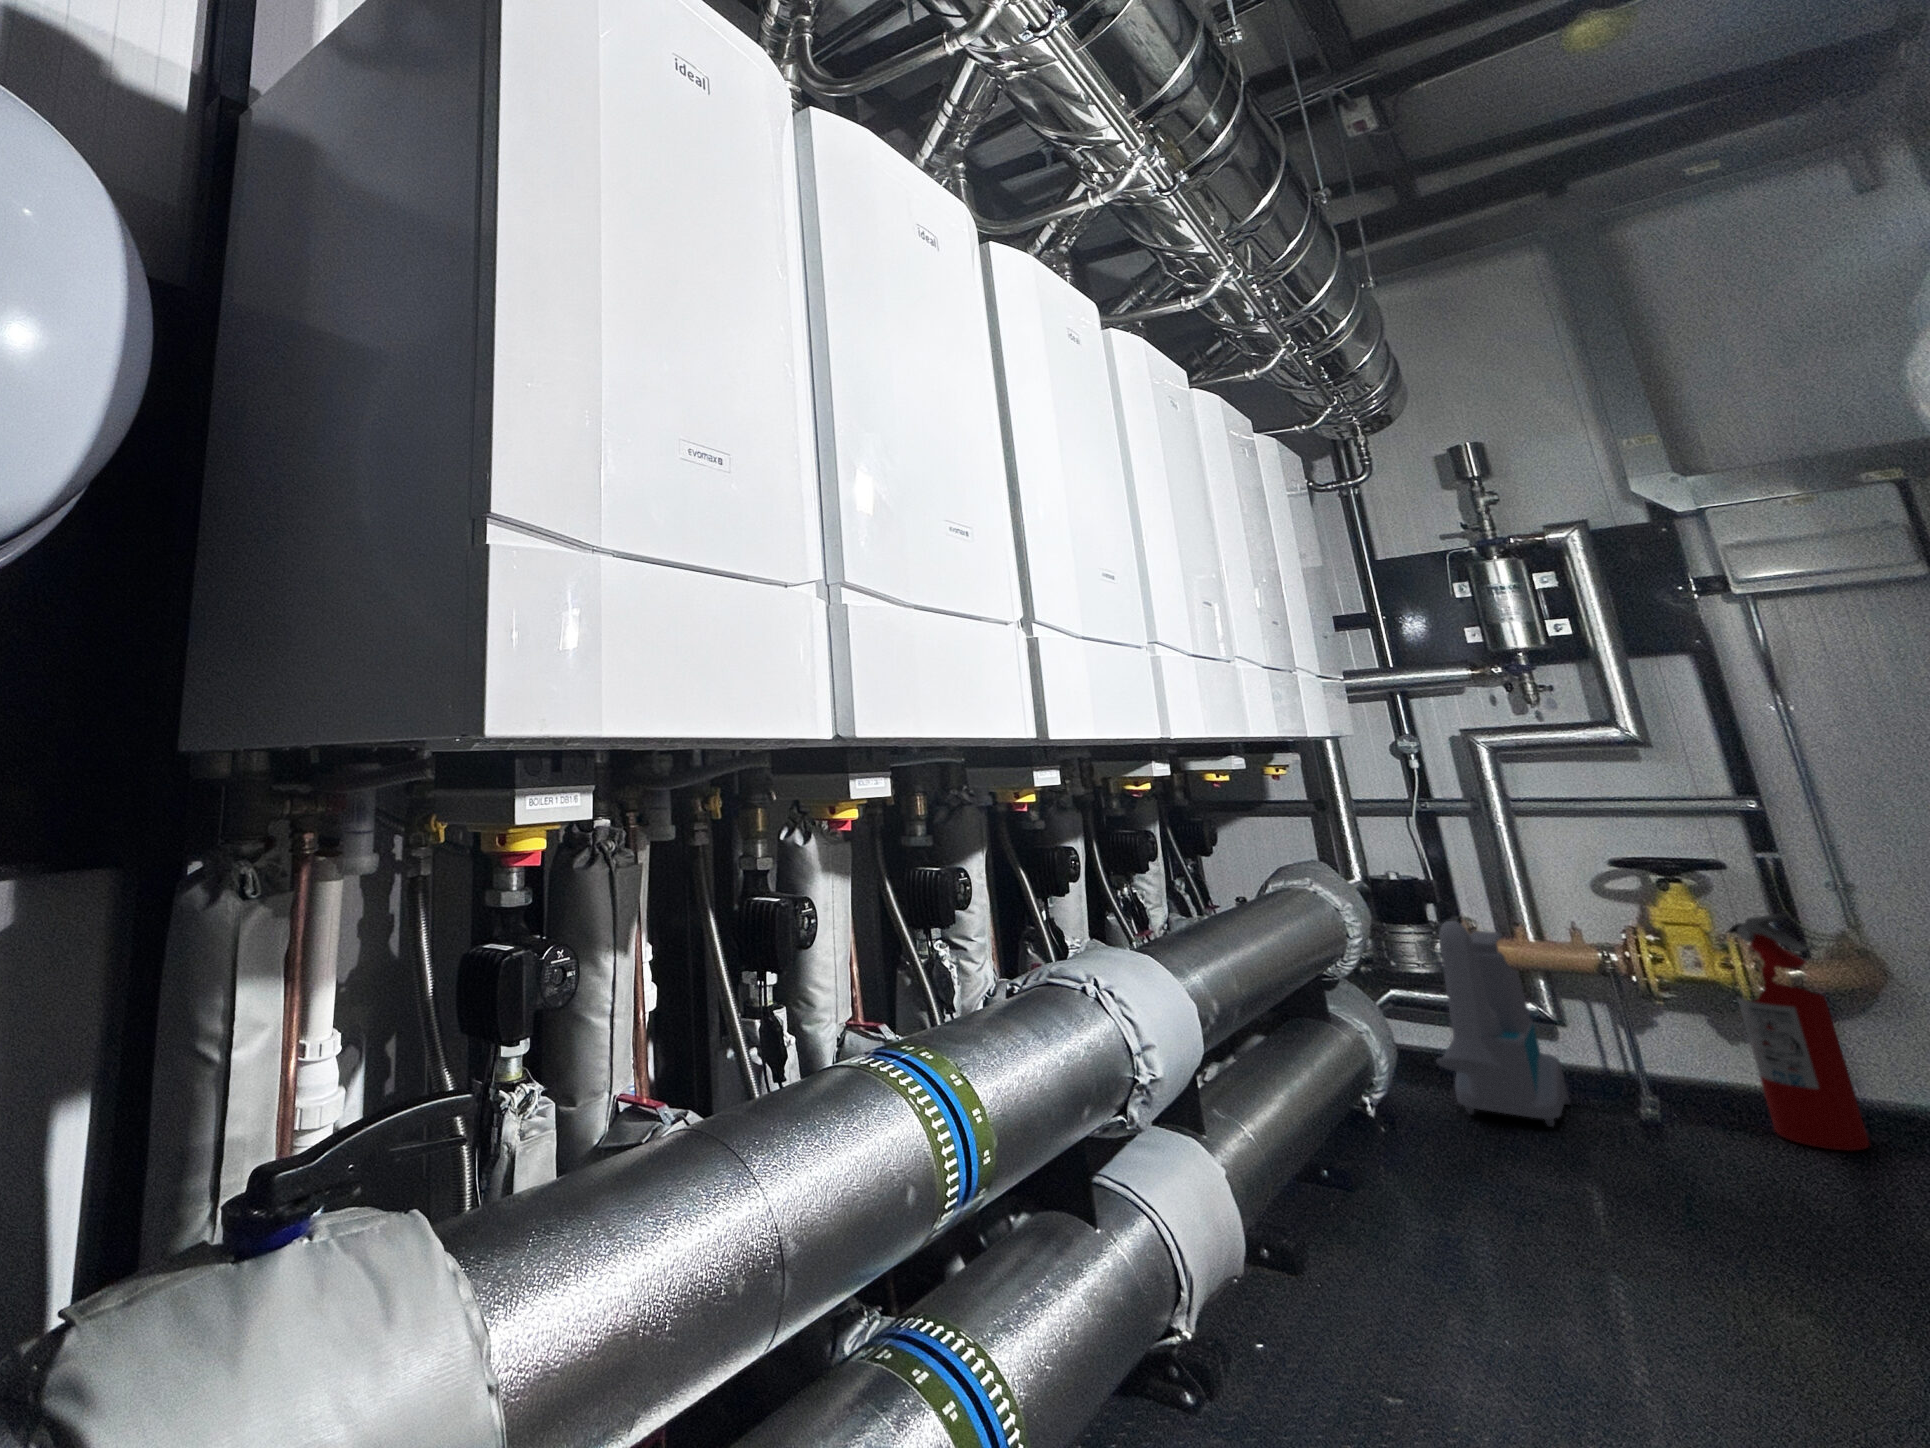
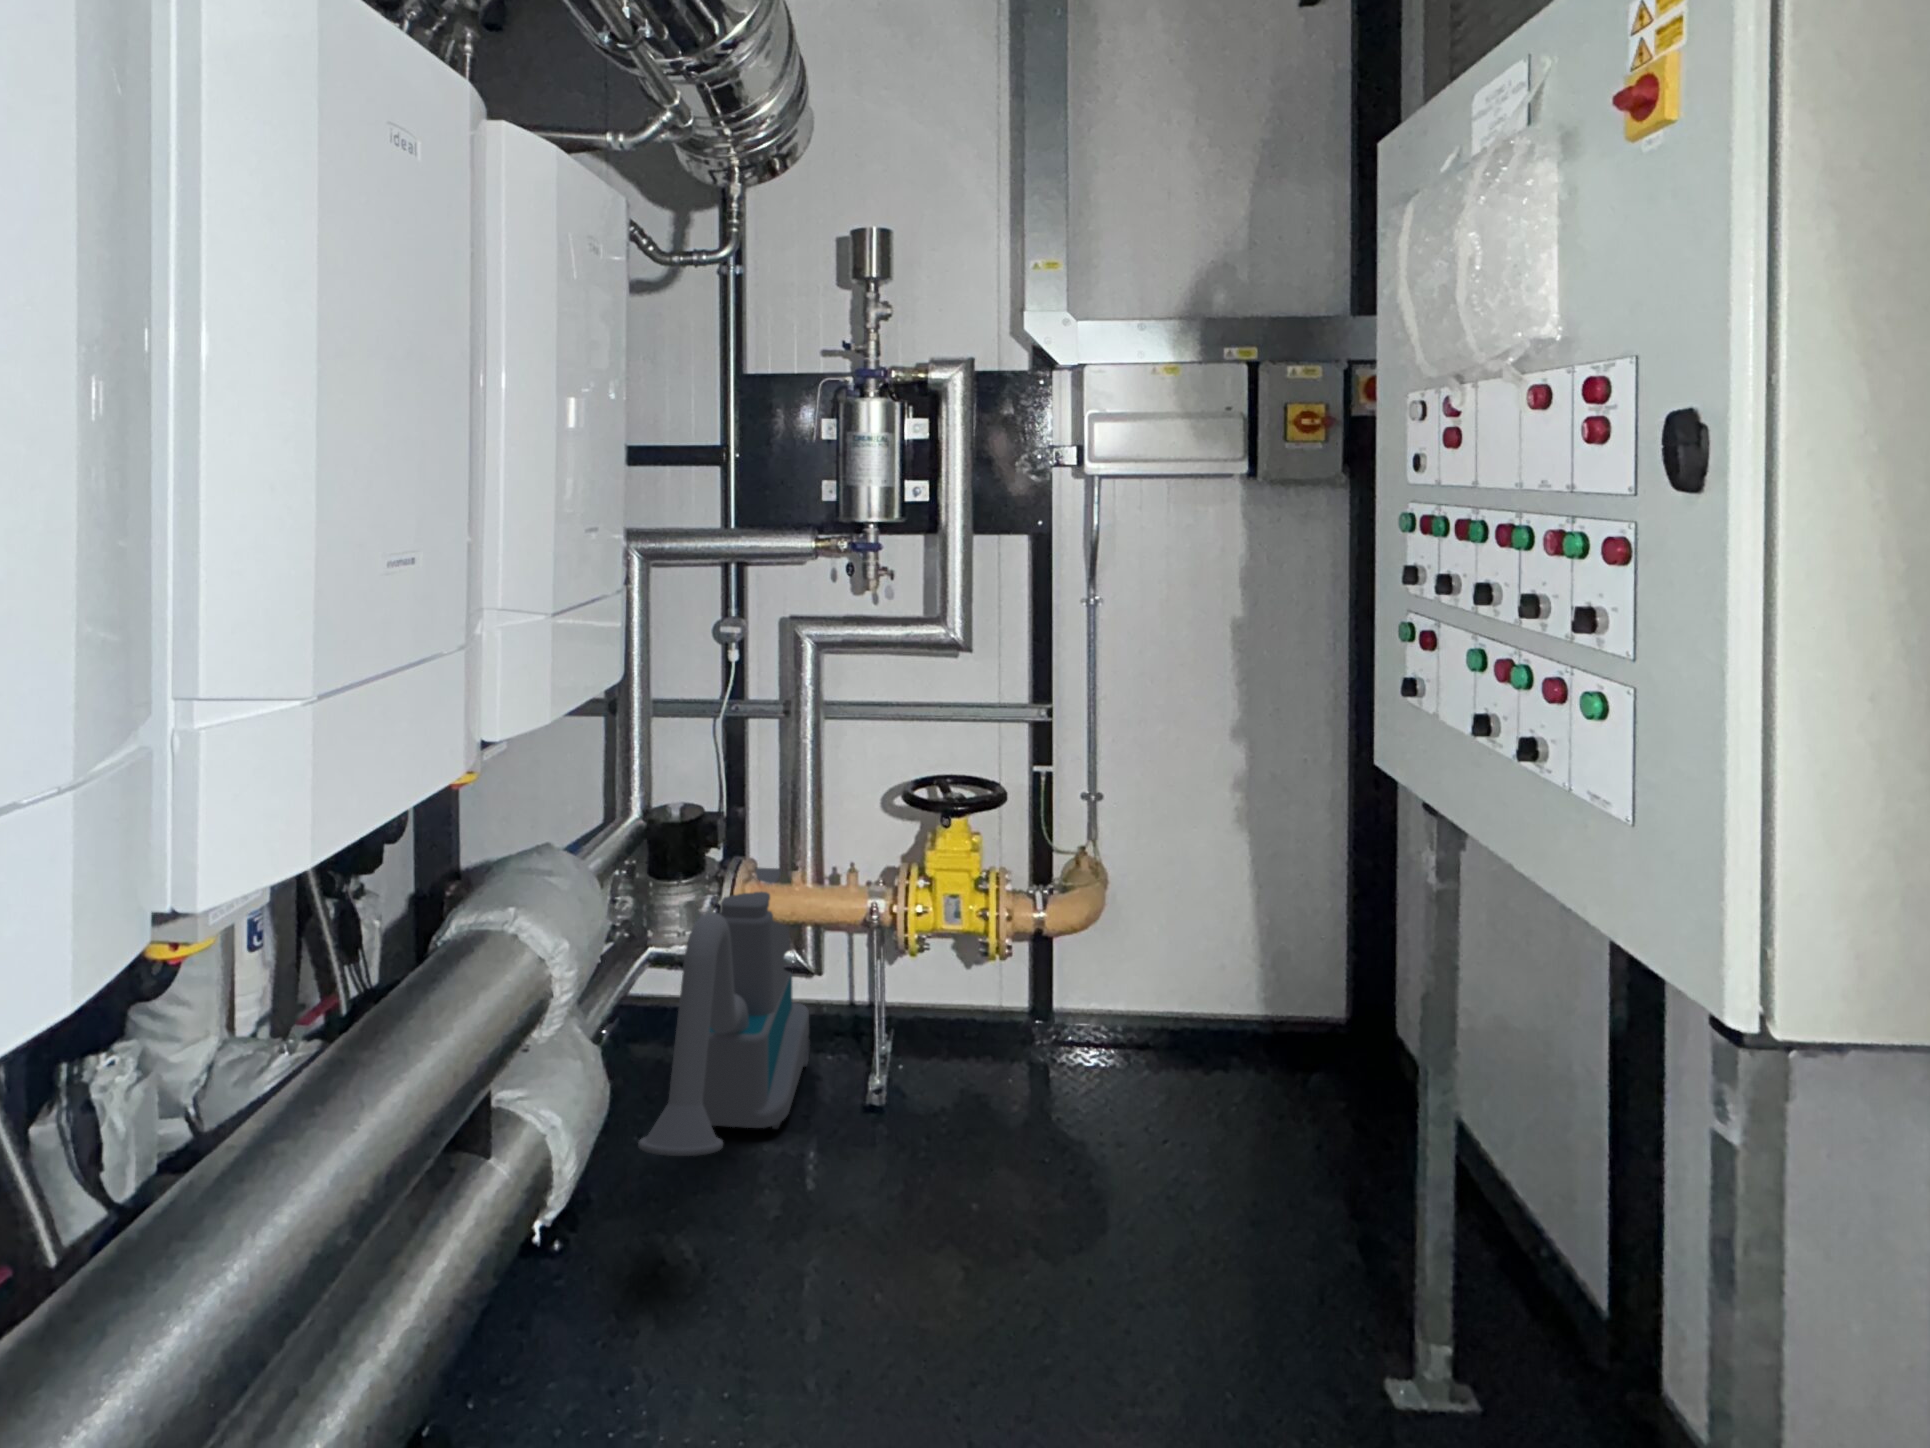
fire extinguisher: present [1729,914,1869,1151] -> none [983,848,1057,1098]

